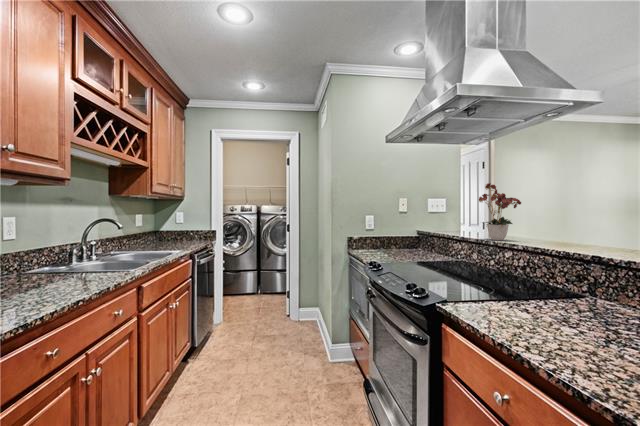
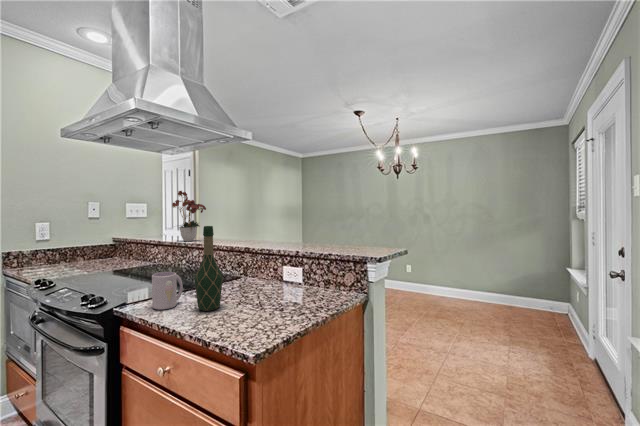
wine bottle: none [538,222,585,341] -> present [195,226,223,311]
mug: none [477,274,514,320] -> present [152,272,183,309]

